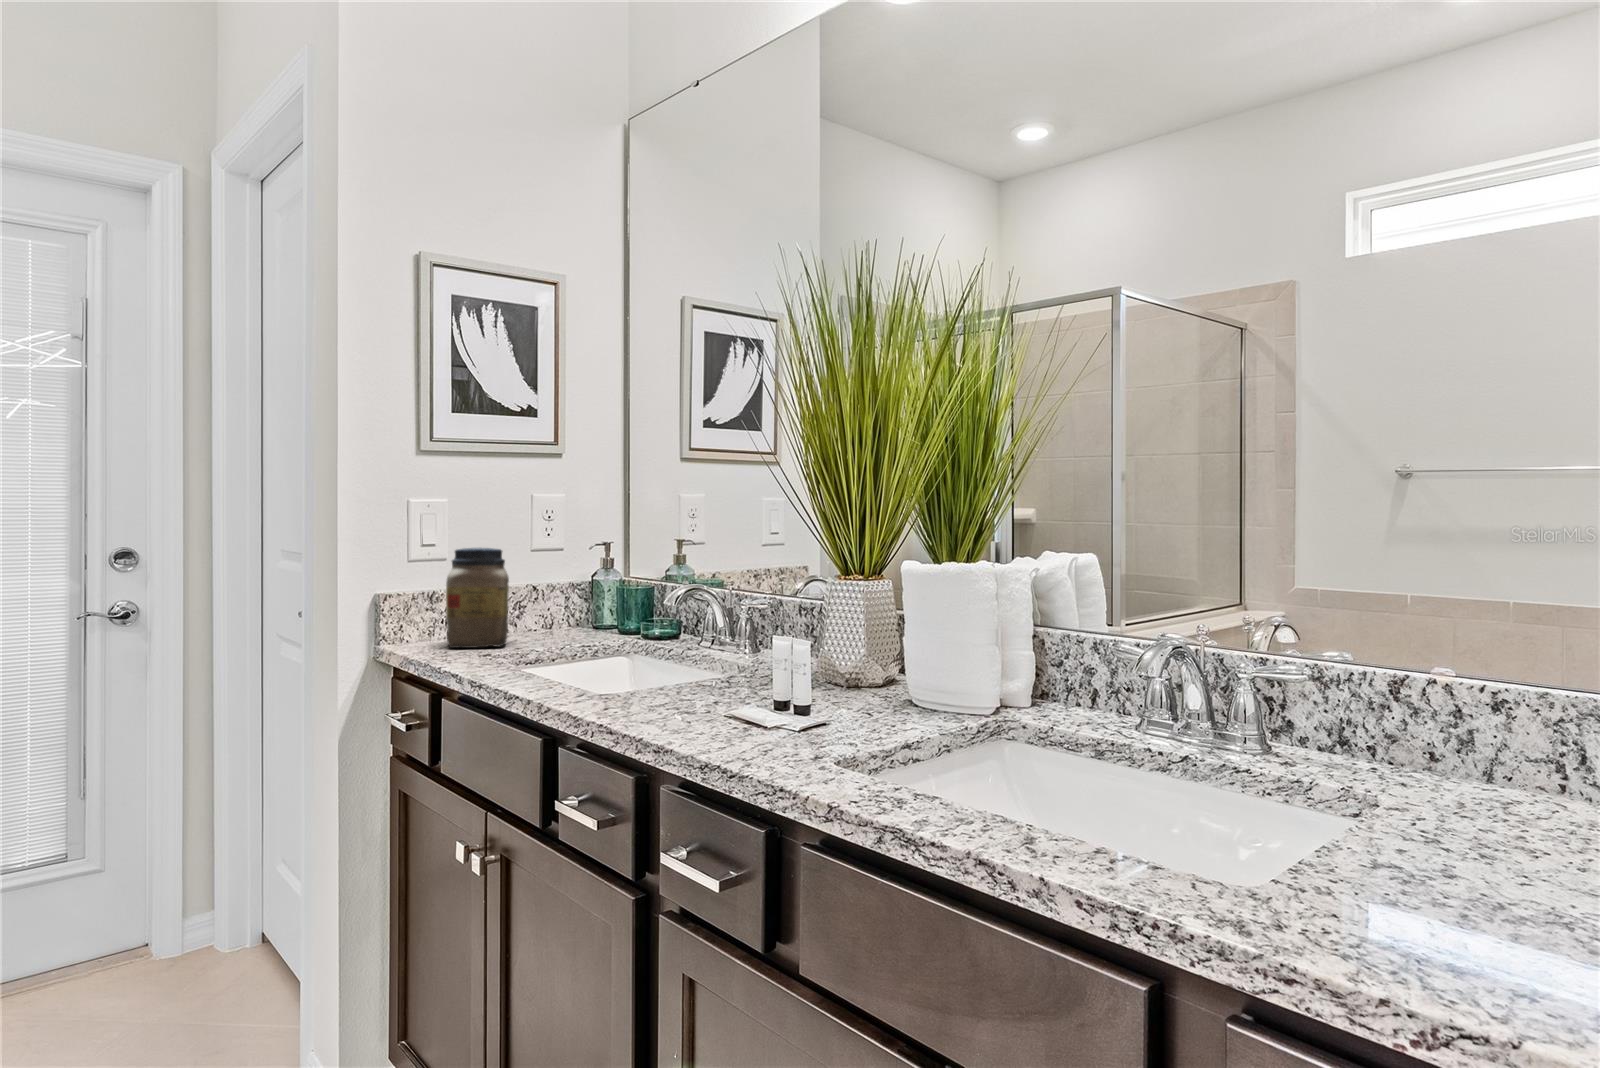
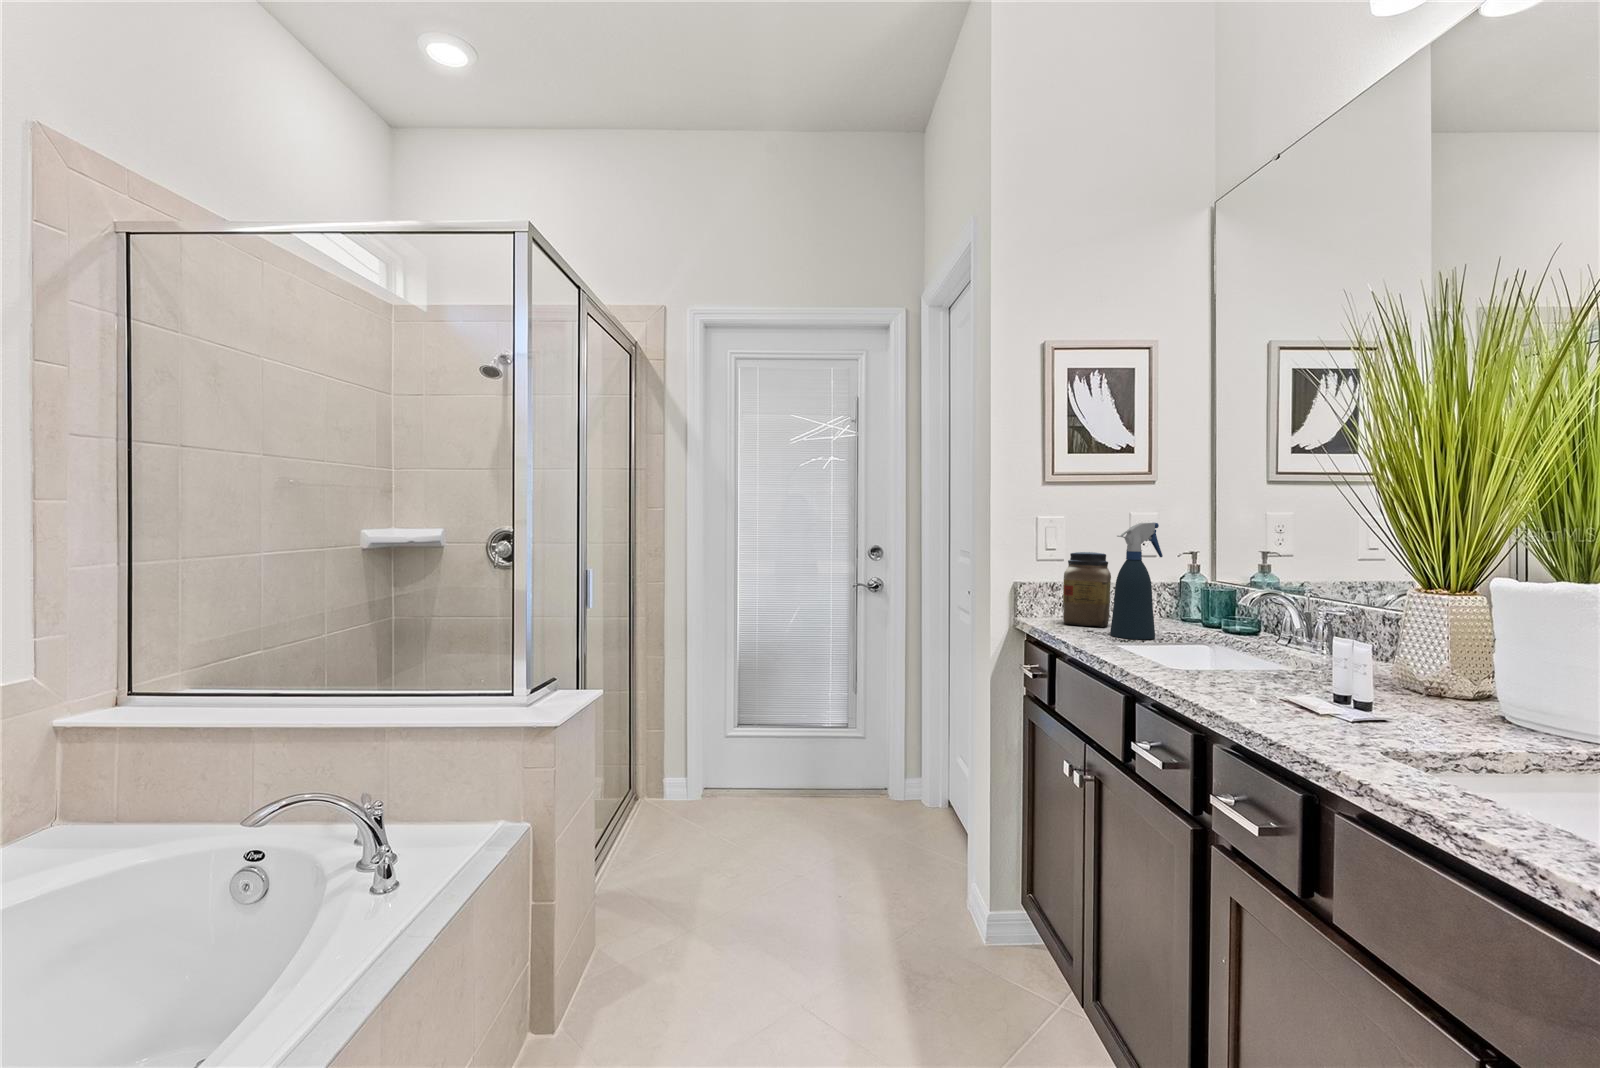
spray bottle: none [513,507,574,660] -> present [1110,522,1163,639]

